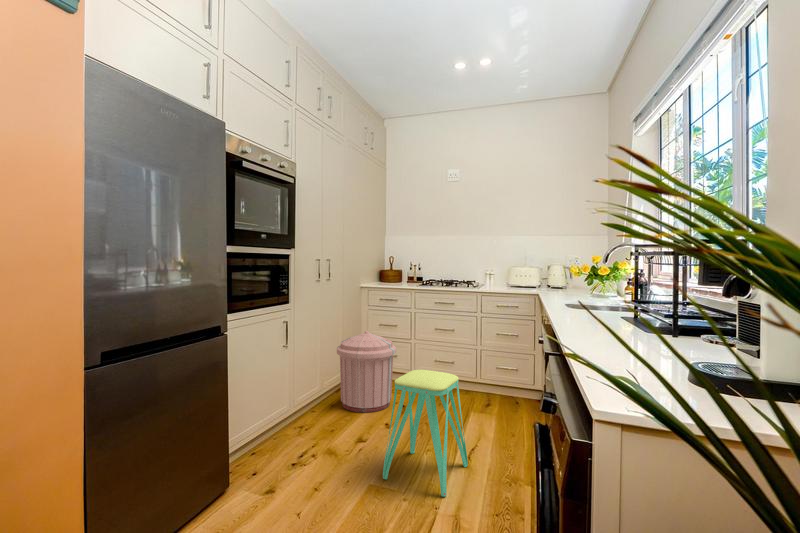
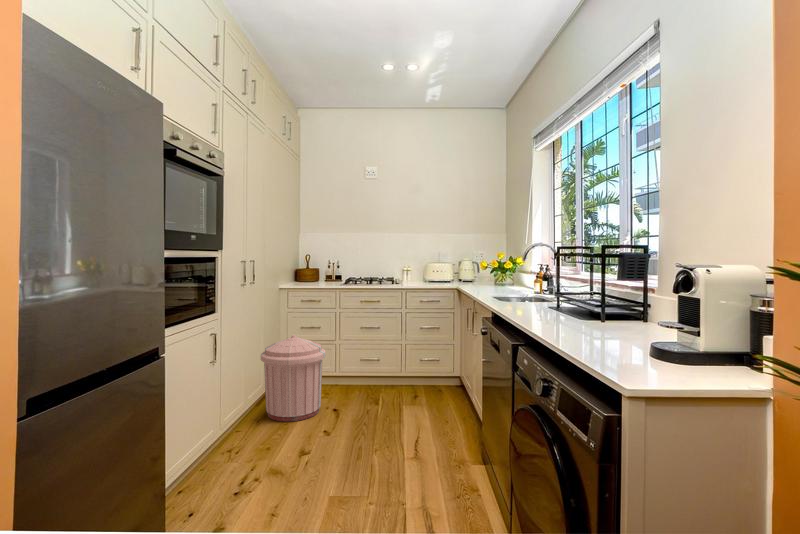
stool: present [383,370,468,497] -> none [342,371,419,491]

